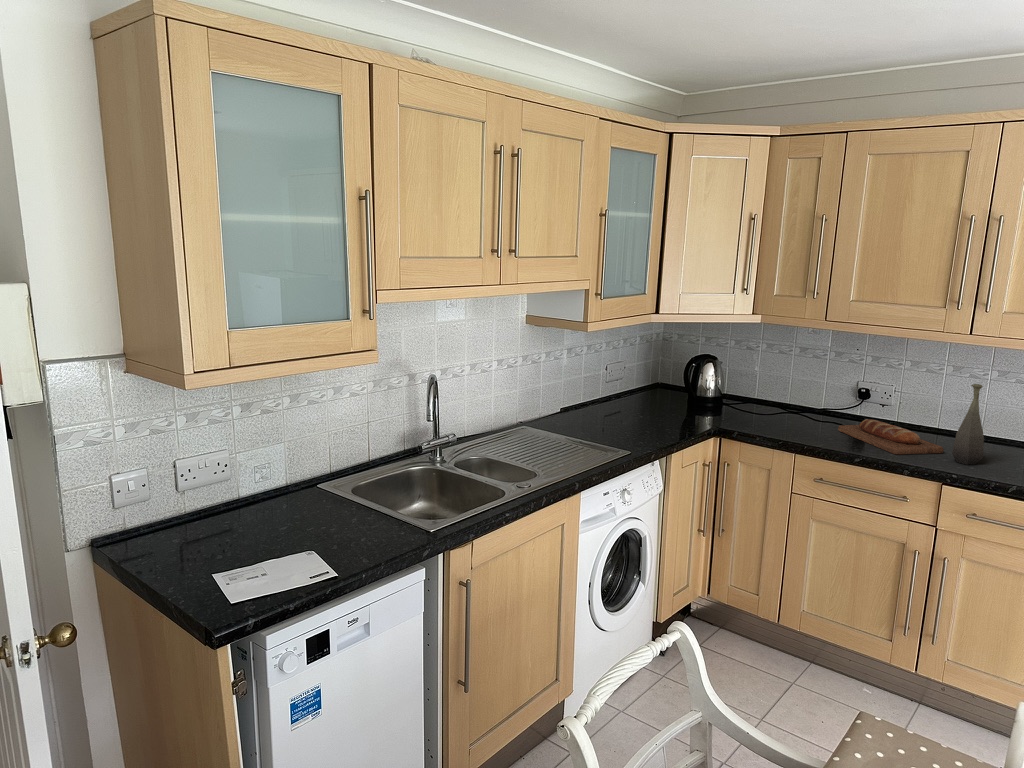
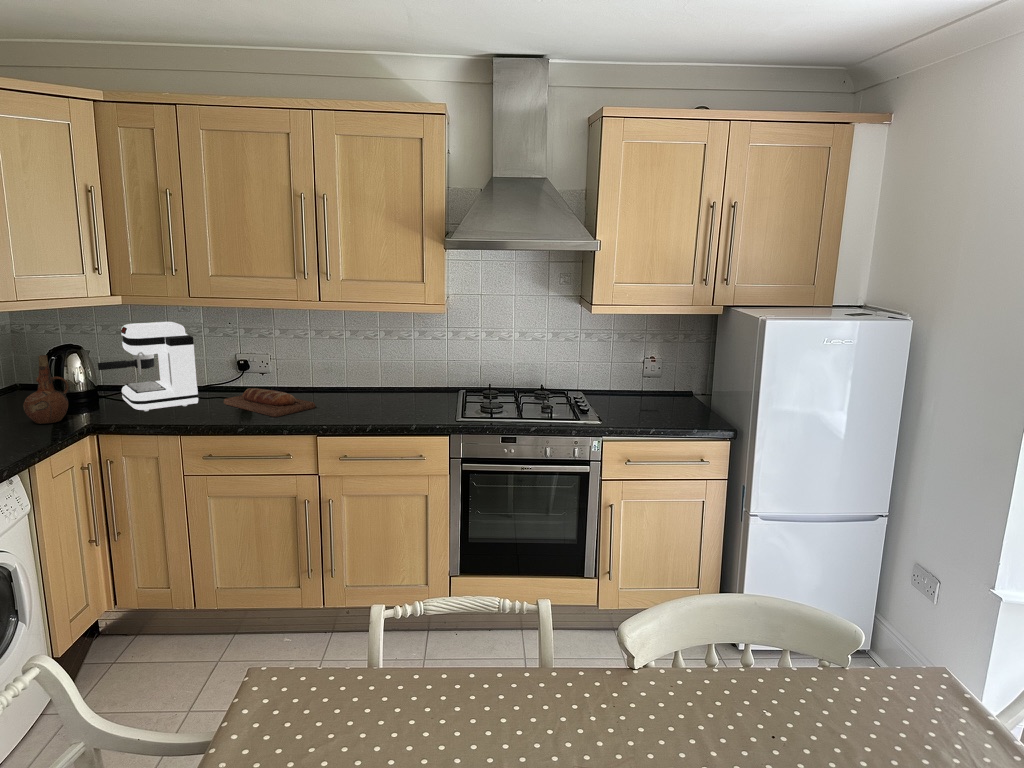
coffee maker: none [729,341,820,426] -> present [98,322,198,411]
ceramic pitcher: none [669,361,705,420] -> present [23,355,68,424]
bottle: present [952,384,984,465] -> none [321,344,344,414]

